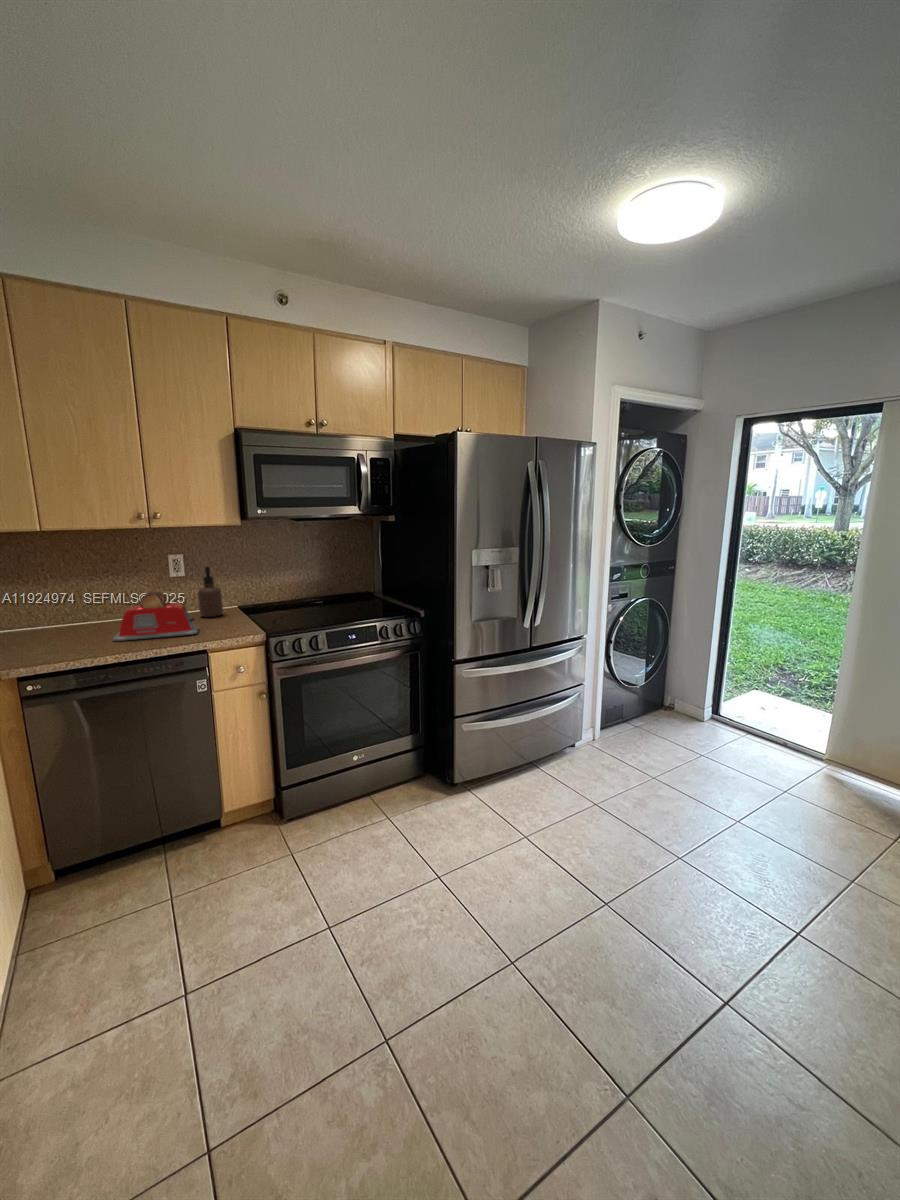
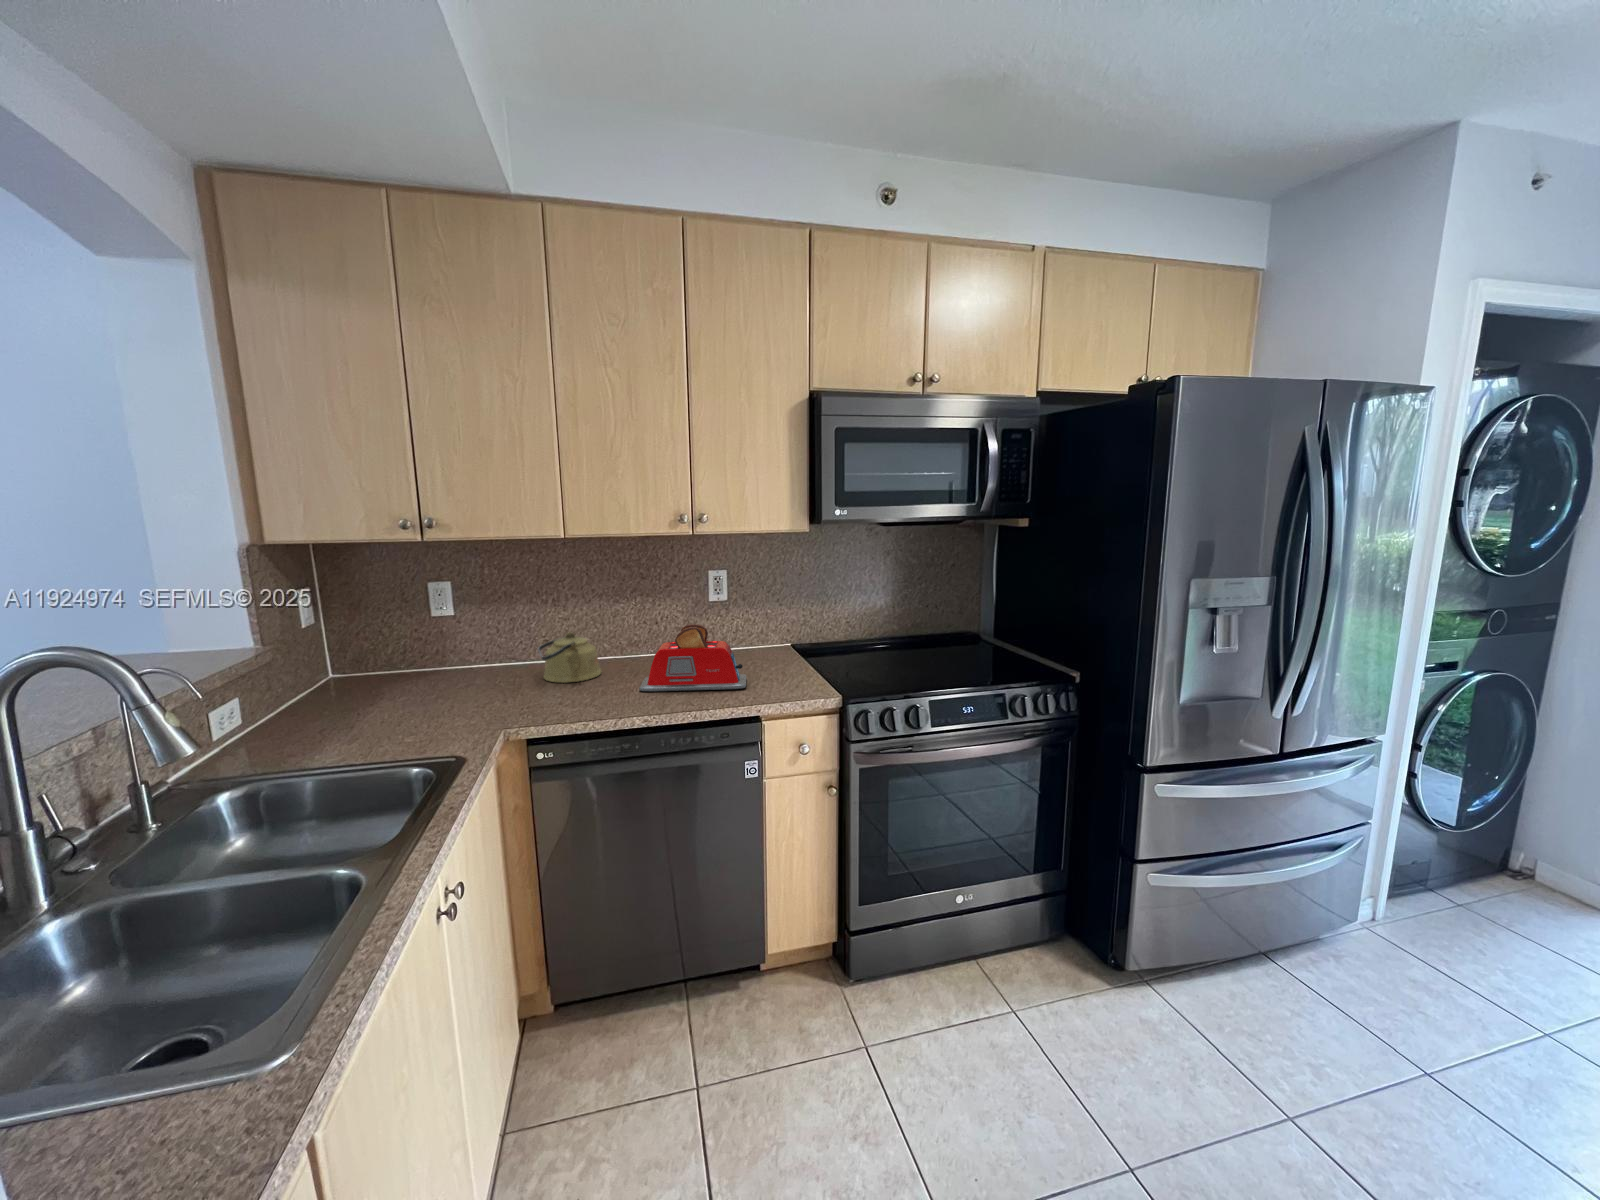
soap dispenser: present [198,567,223,617] -> none [743,588,774,660]
kettle: none [22,603,81,641] -> present [538,633,601,683]

